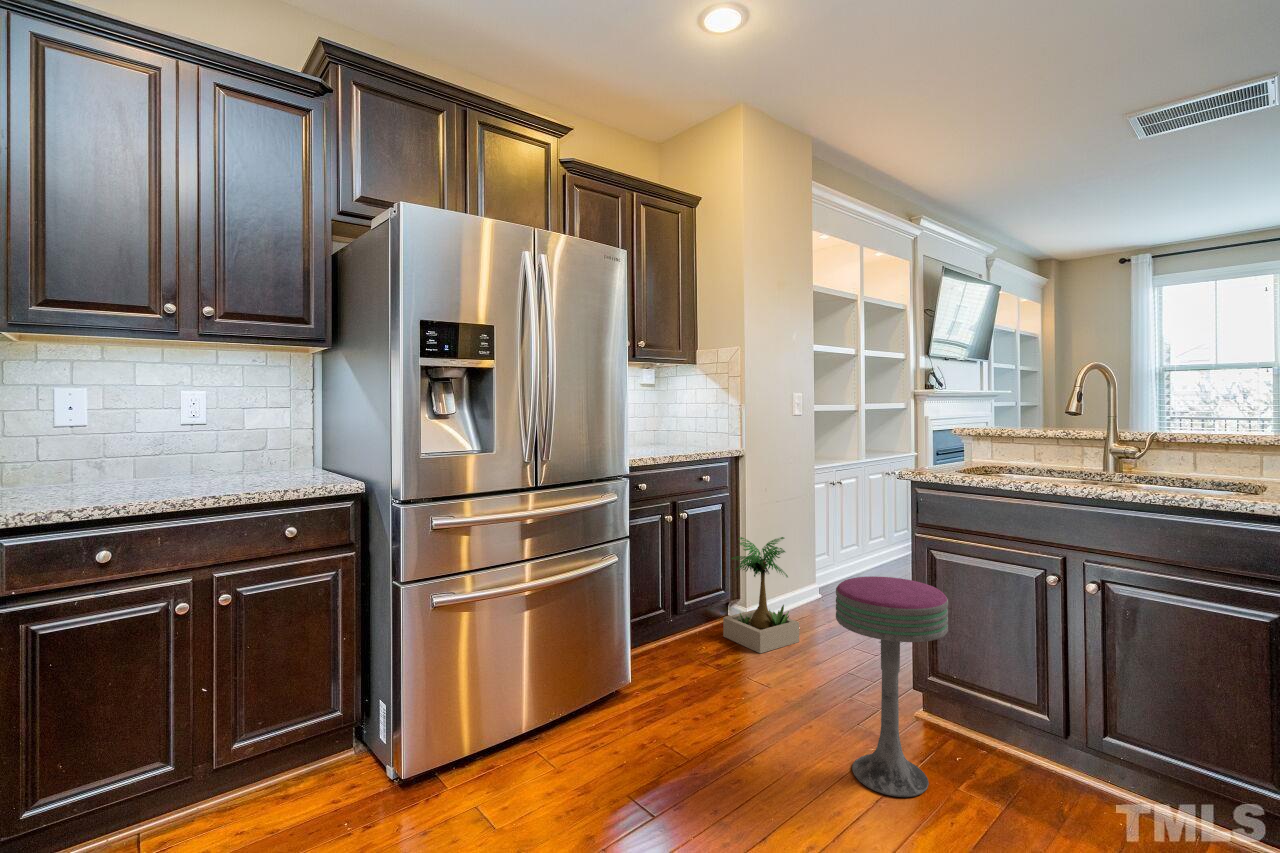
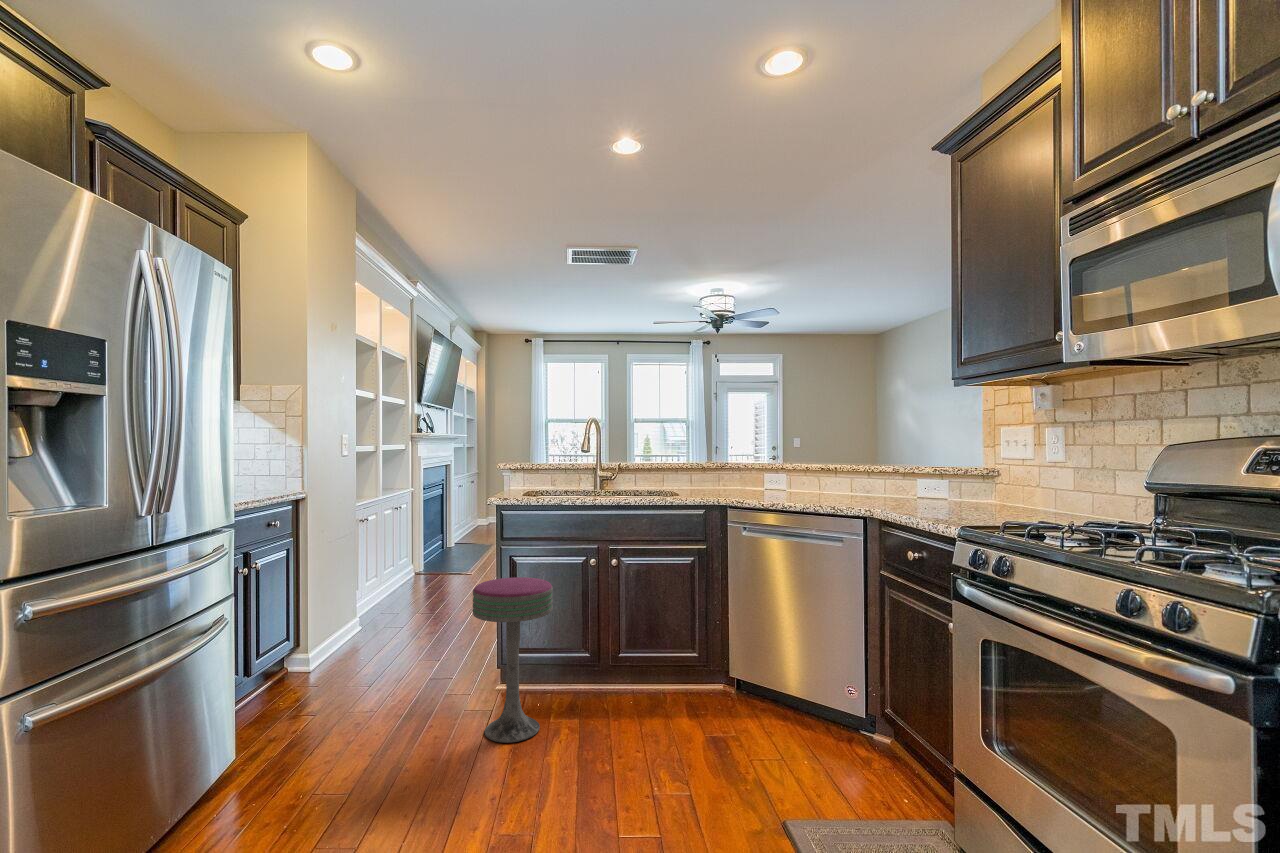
potted plant: present [723,537,799,653] -> none [287,571,374,689]

